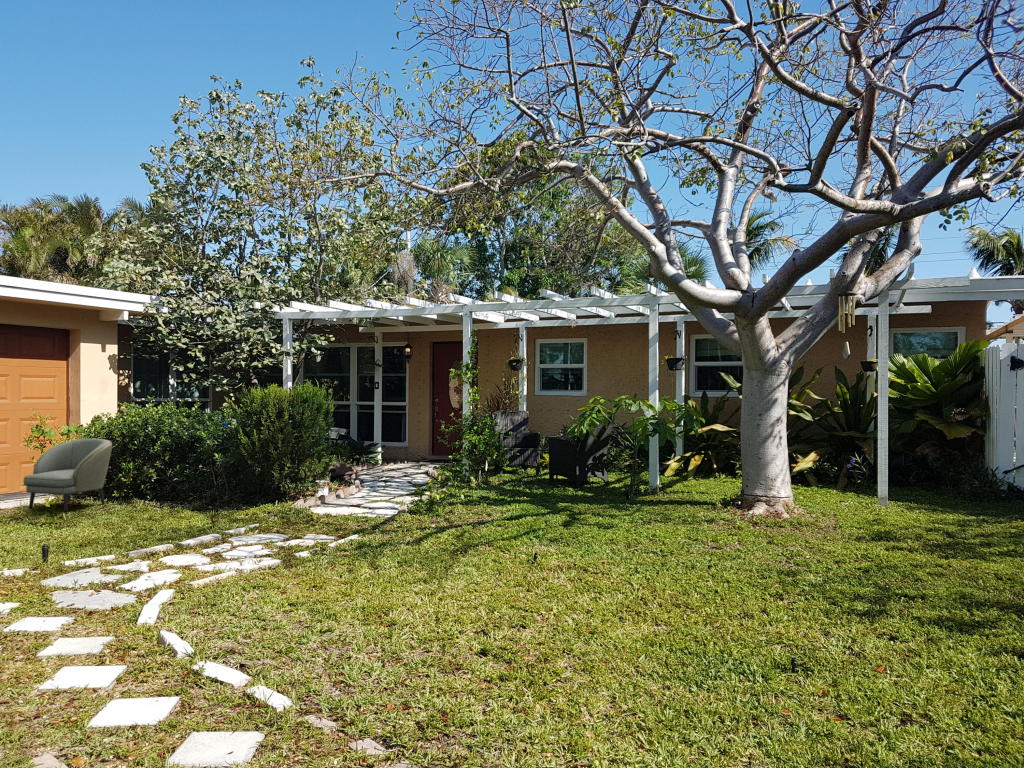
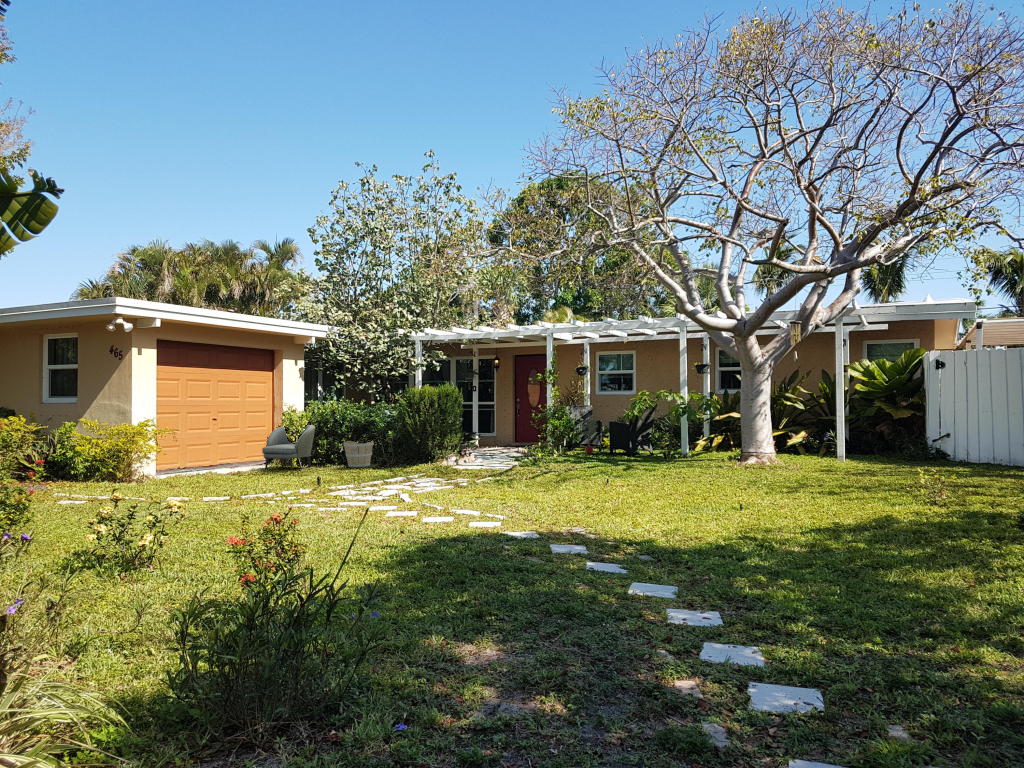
potted tree: none [503,424,534,480] -> present [581,416,598,454]
wooden bucket: none [153,464,201,506] -> present [344,441,374,467]

